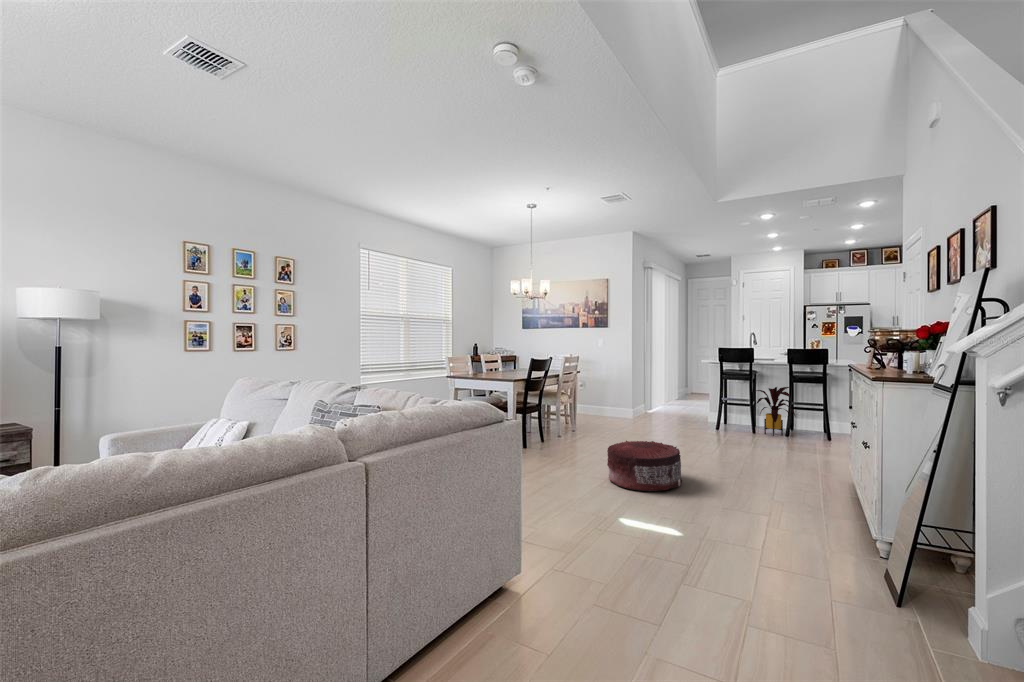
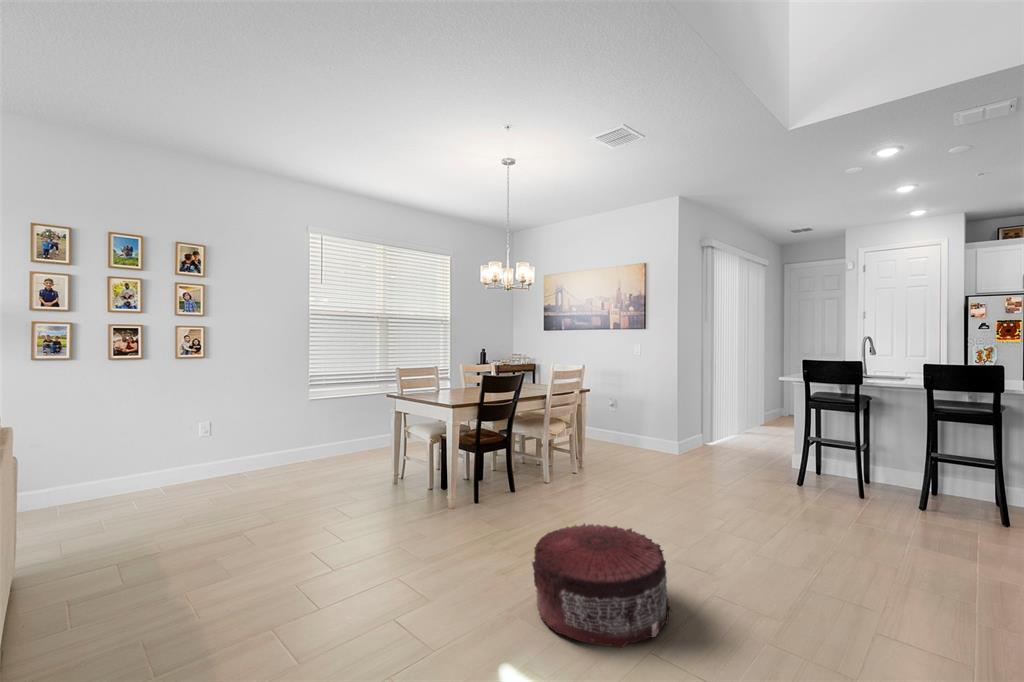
house plant: present [756,387,795,436] -> none [858,425,942,508]

